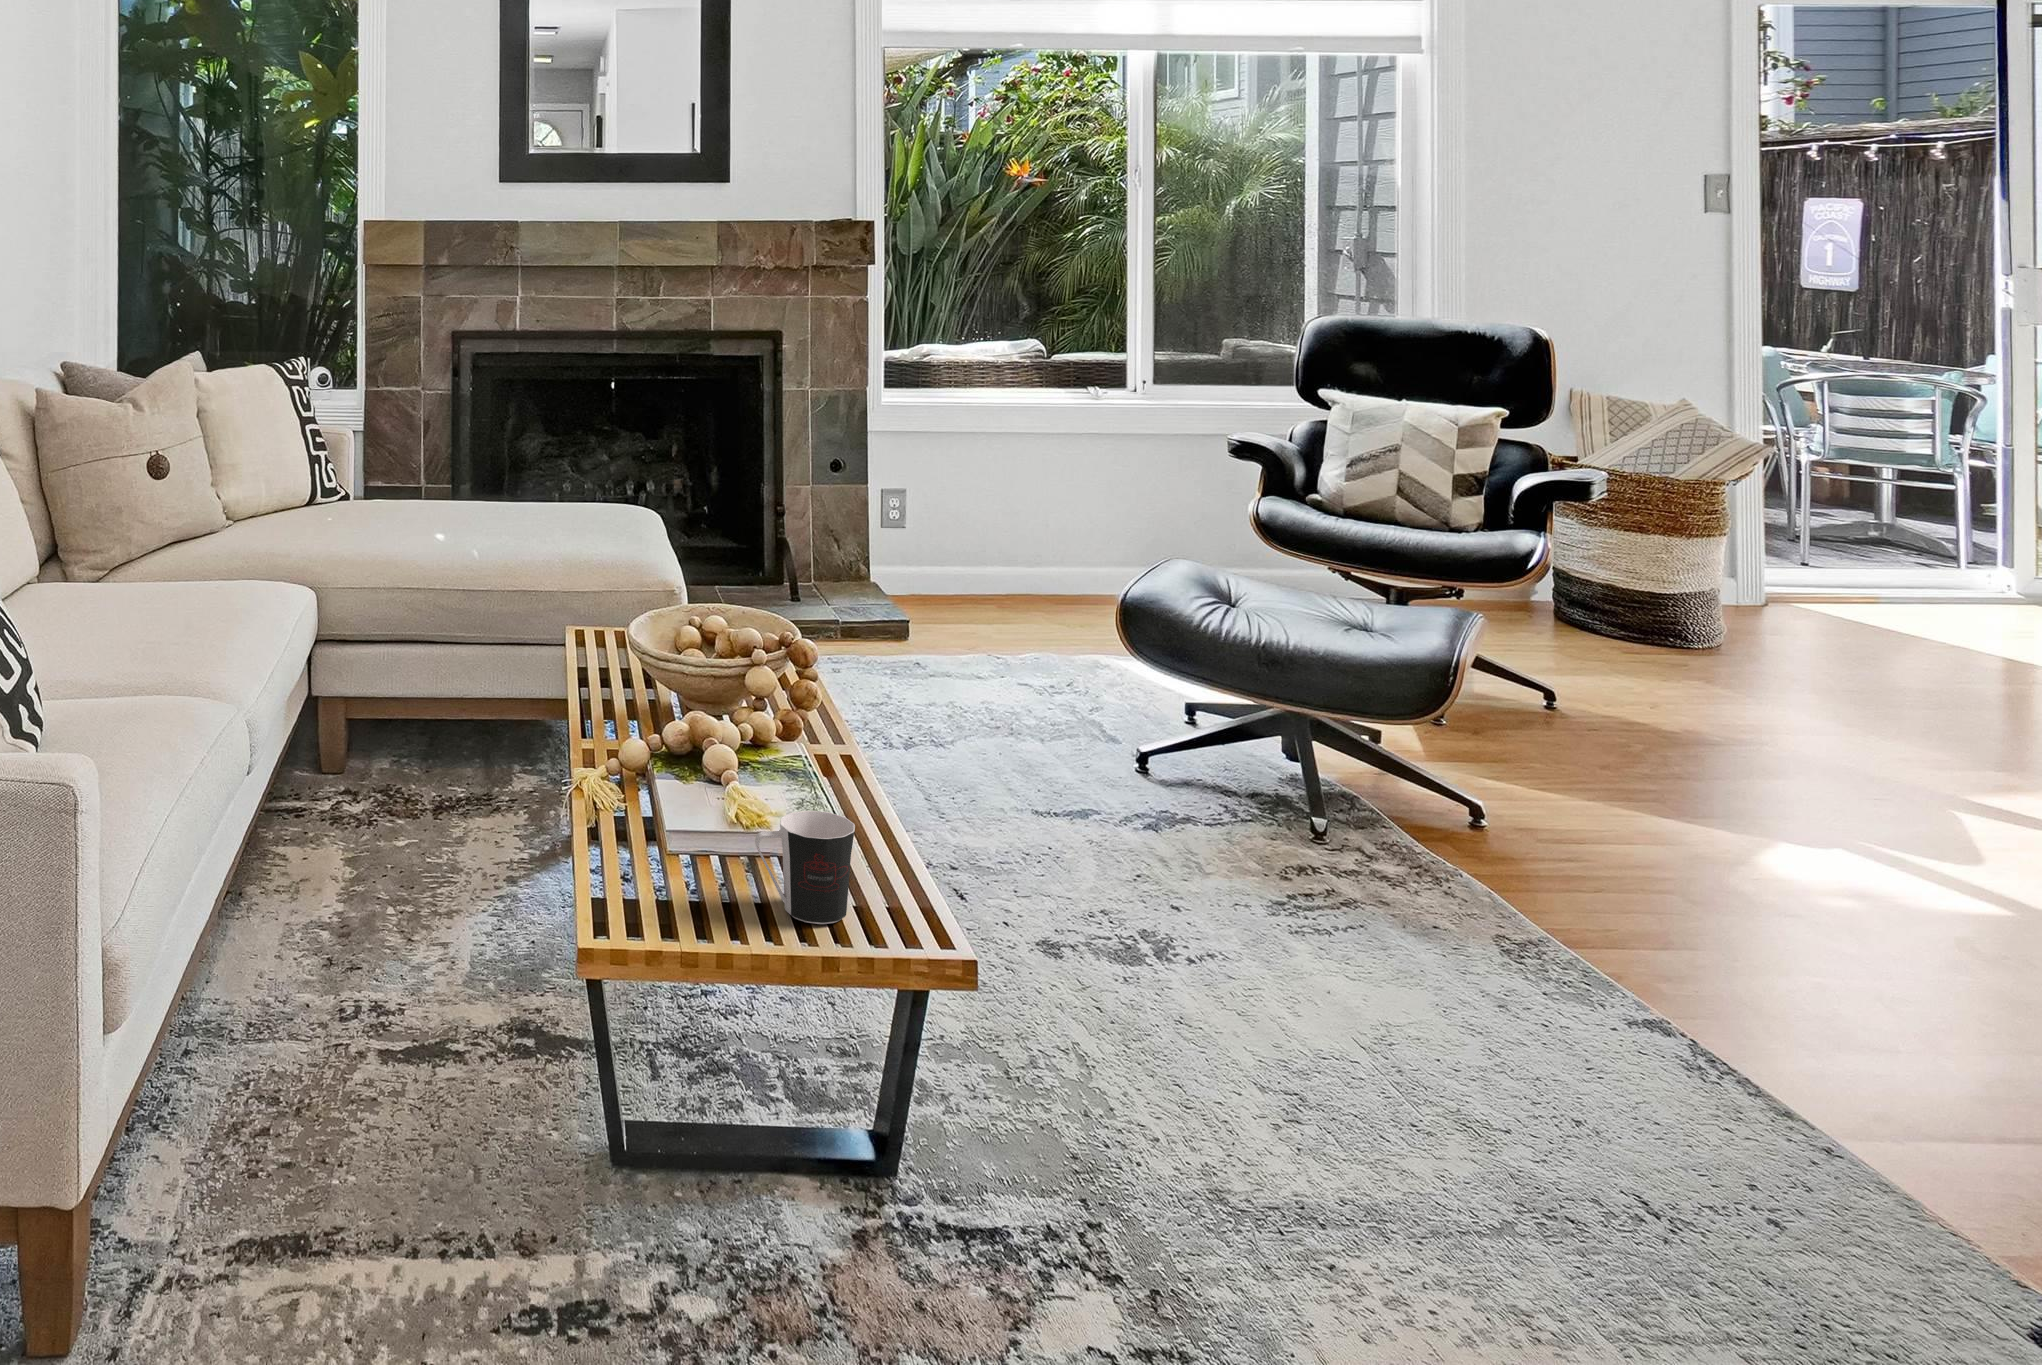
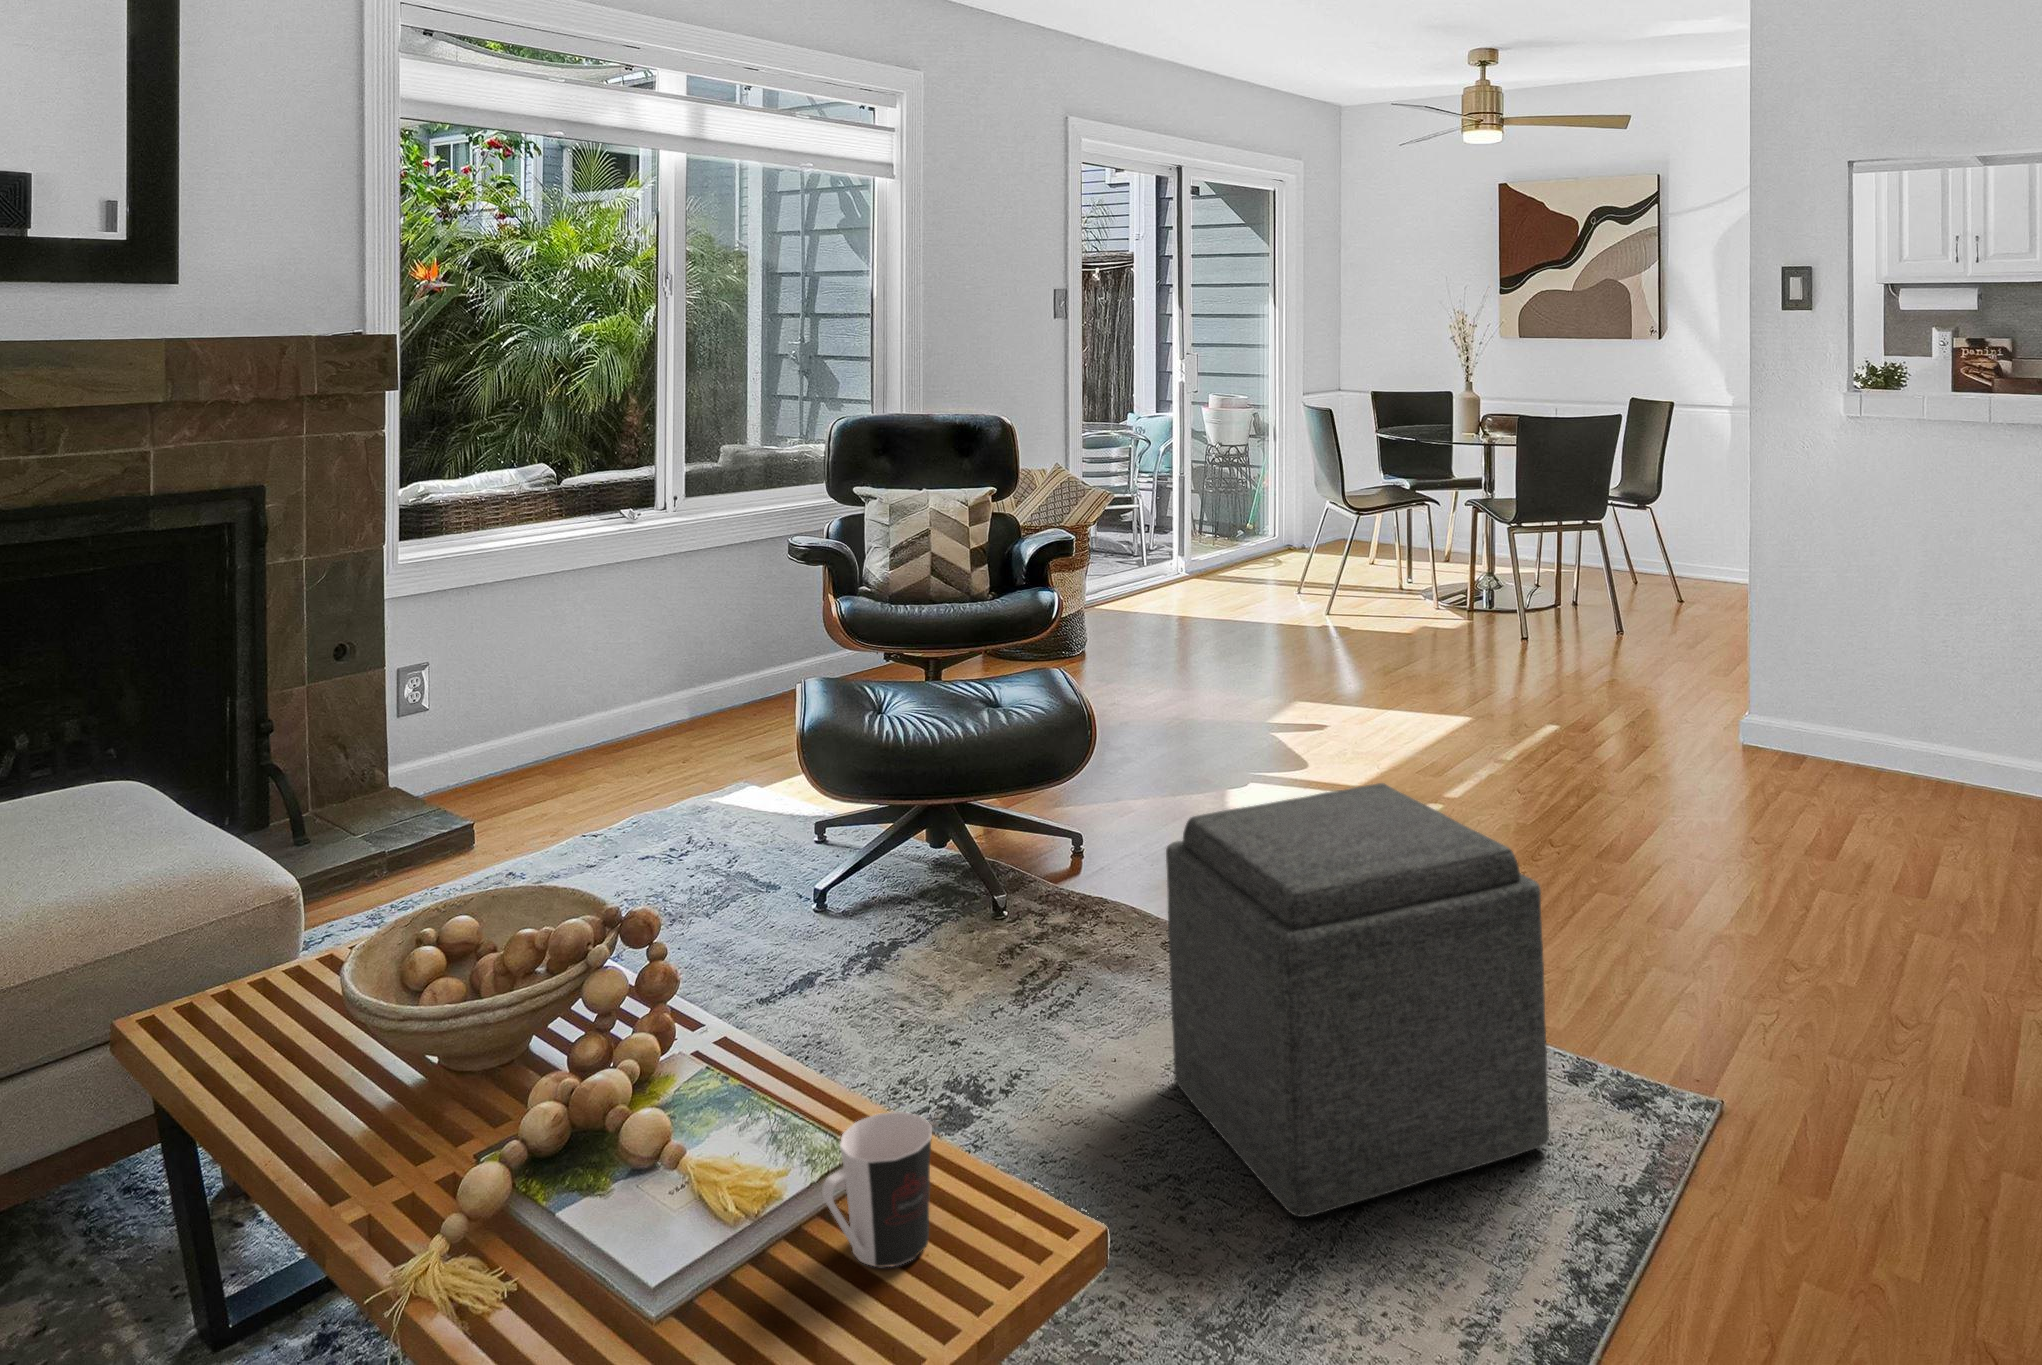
ottoman: none [1374,746,1845,1268] -> present [1166,783,1549,1217]

